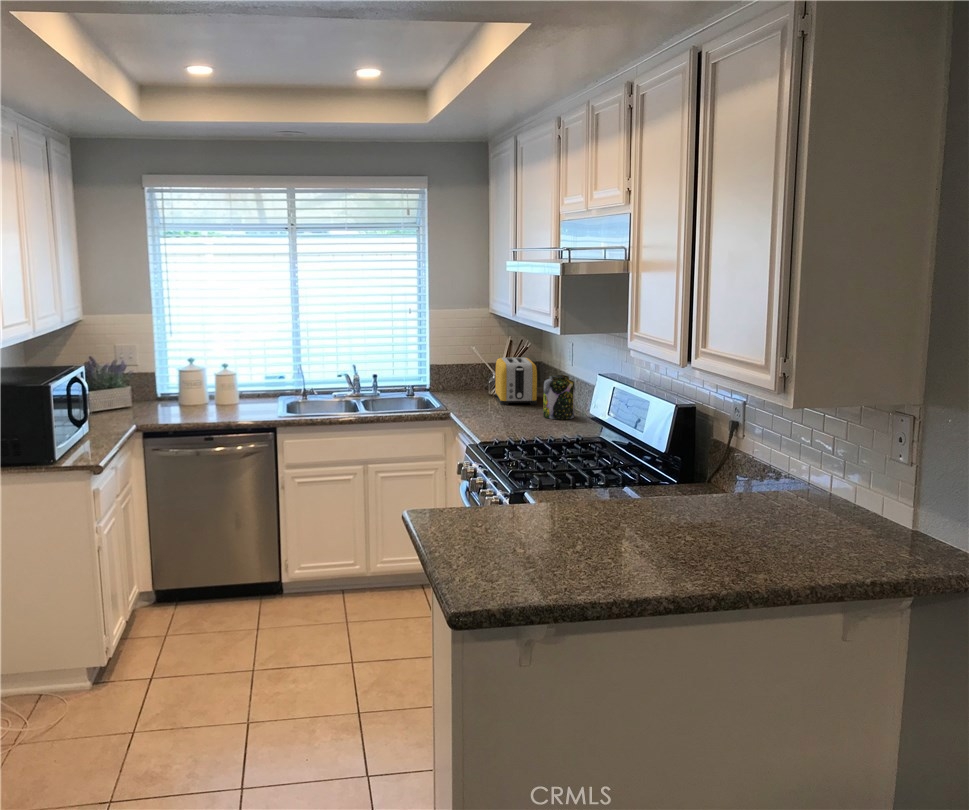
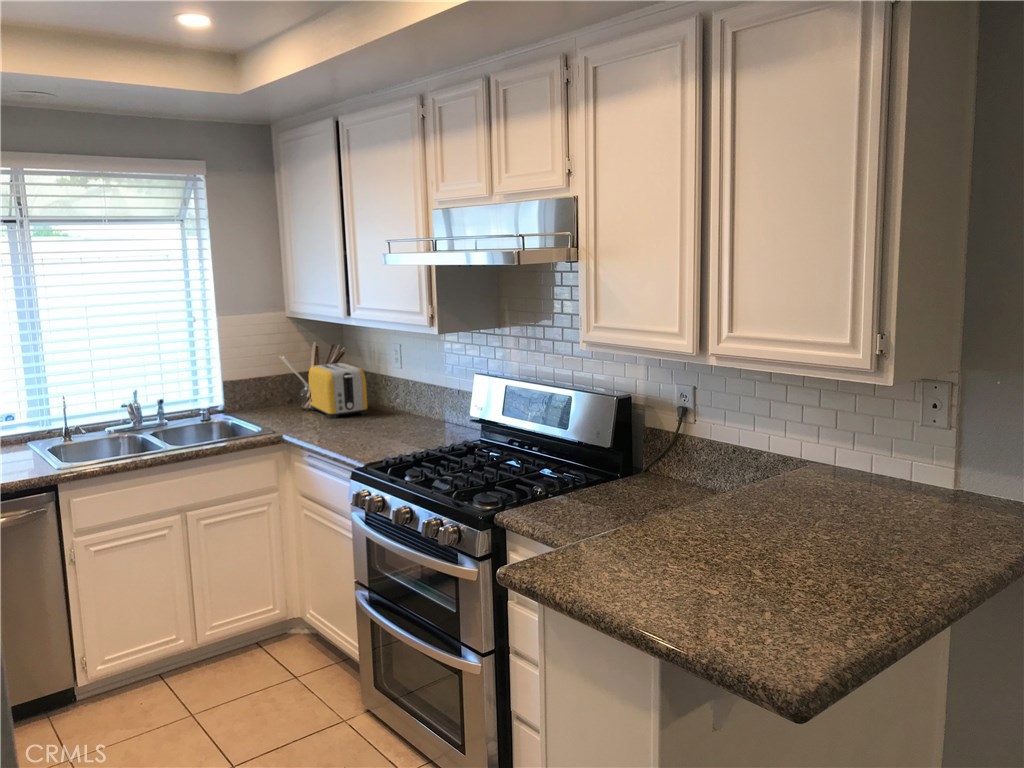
jar: present [543,375,575,419] -> none [390,378,427,427]

